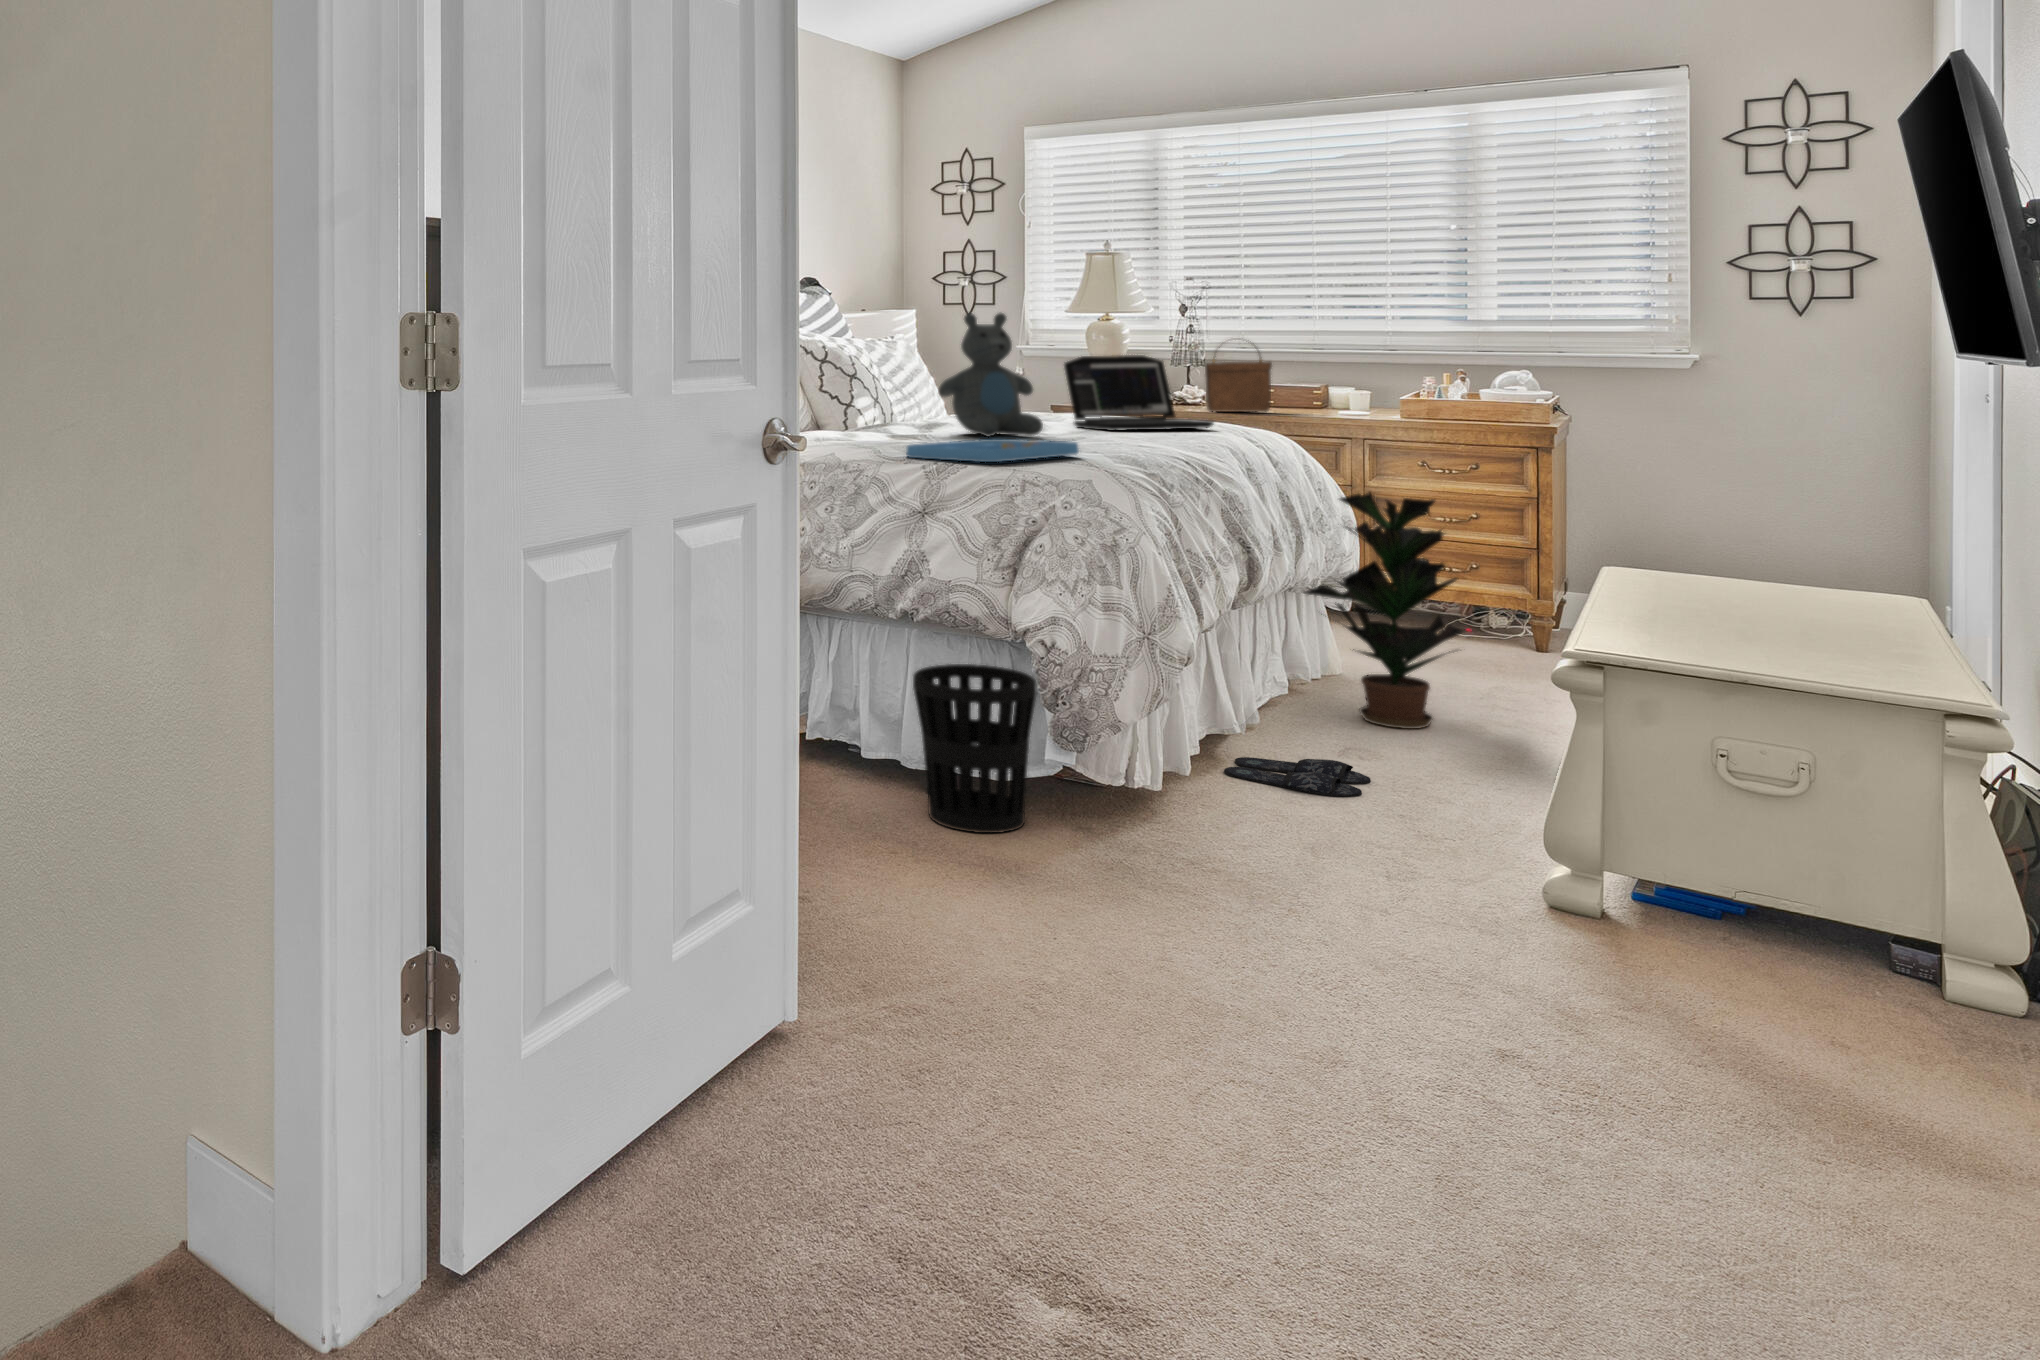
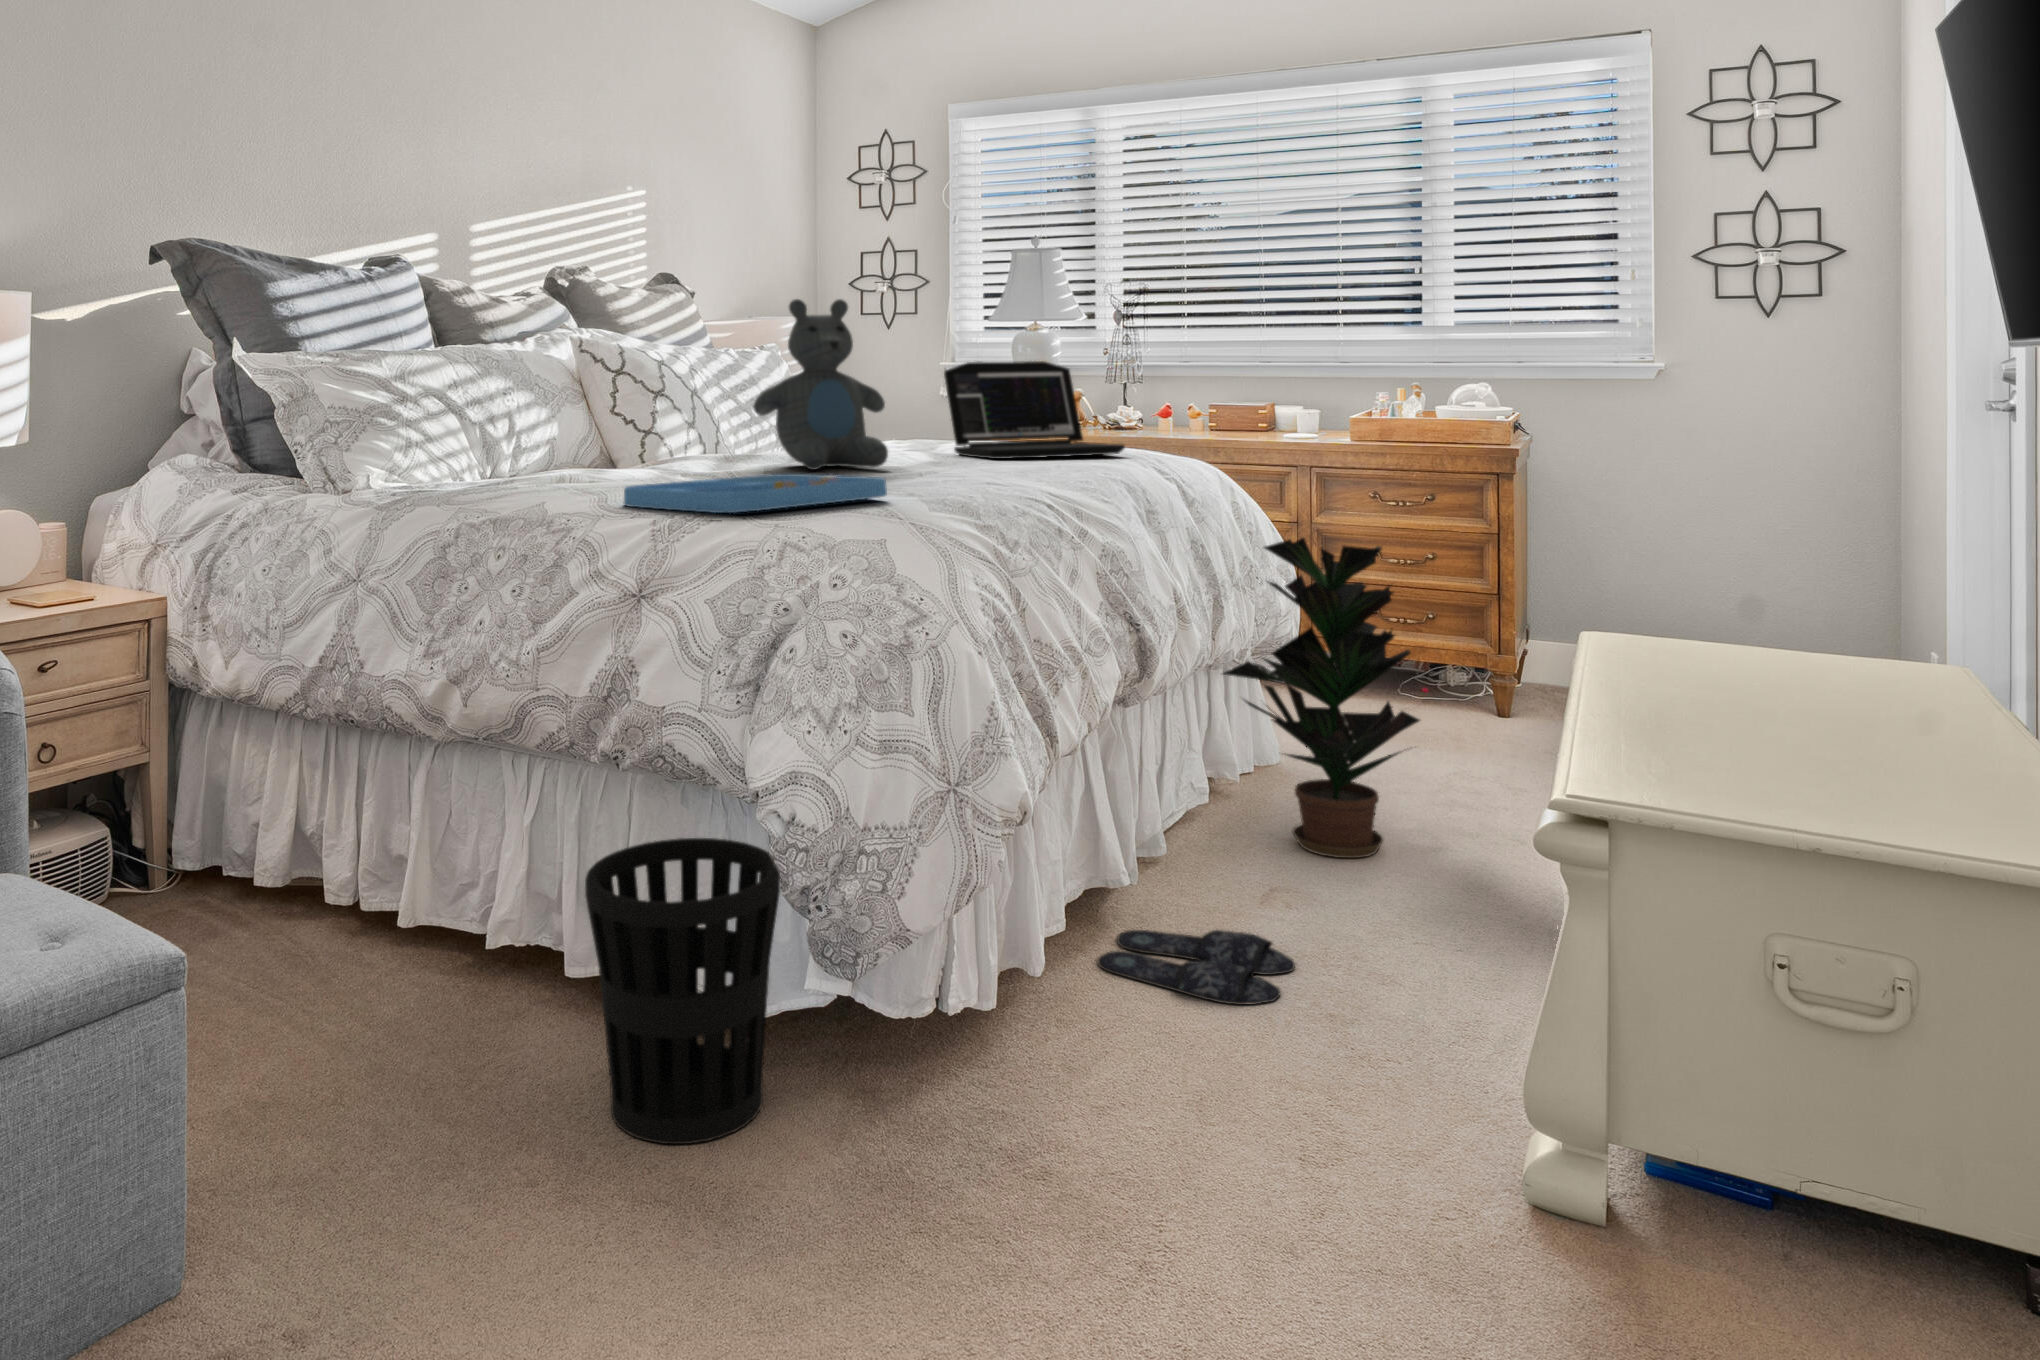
handbag: present [1205,341,1272,412] -> none [1139,346,1211,435]

